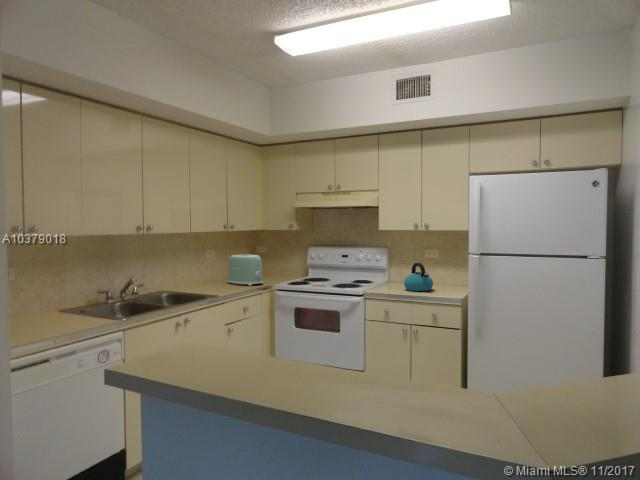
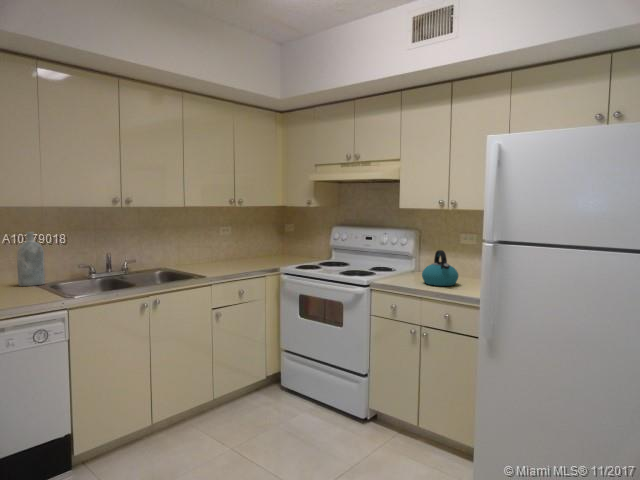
toaster: present [228,254,263,285] -> none [239,233,273,267]
bottle: none [47,261,72,314] -> present [17,232,45,286]

